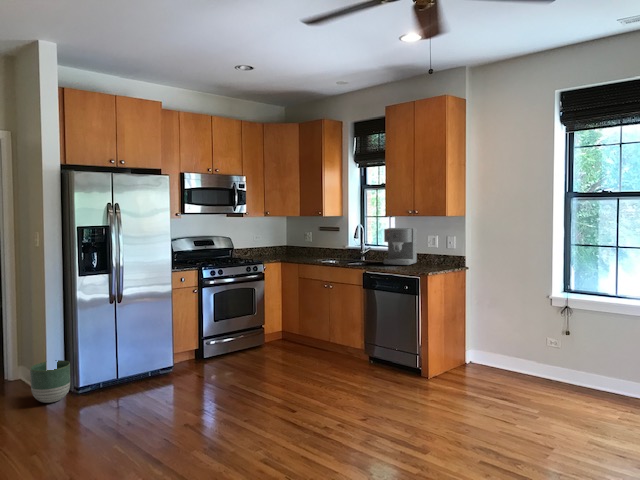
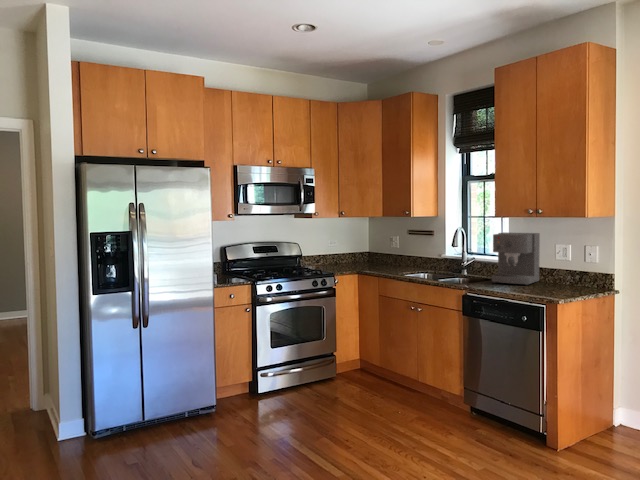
planter: present [30,360,70,403] -> none [37,396,85,450]

